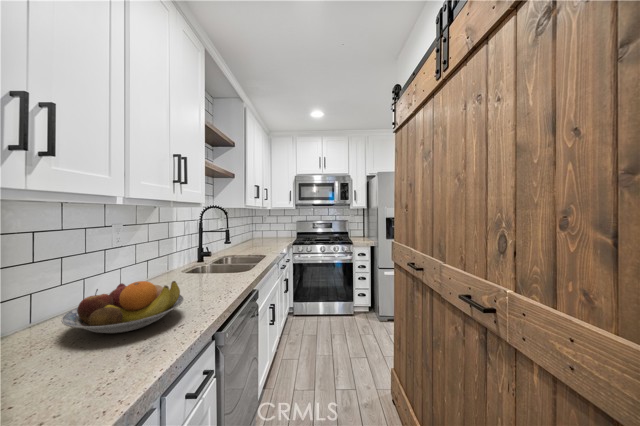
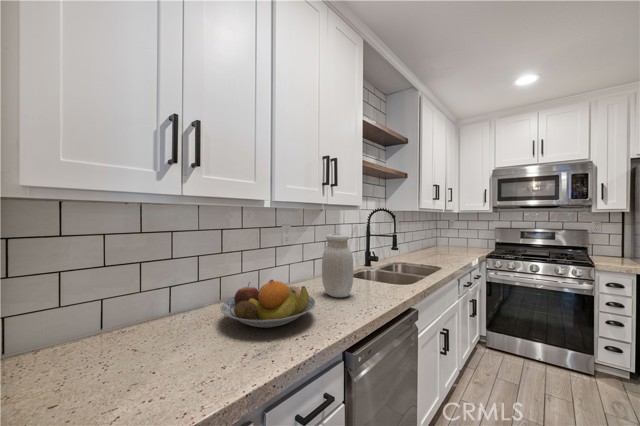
jar: none [172,230,206,291] -> present [322,234,354,298]

